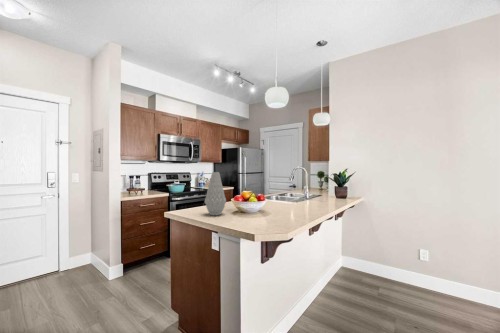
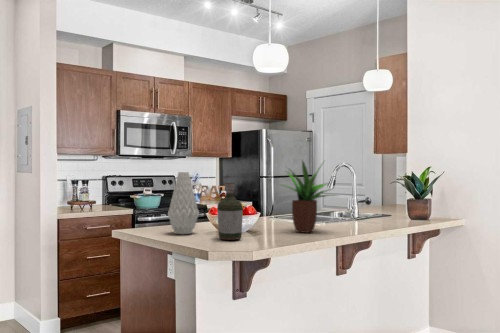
potted plant: none [277,164,315,211] -> present [286,162,331,233]
bottle: none [242,180,261,220] -> present [217,183,243,240]

